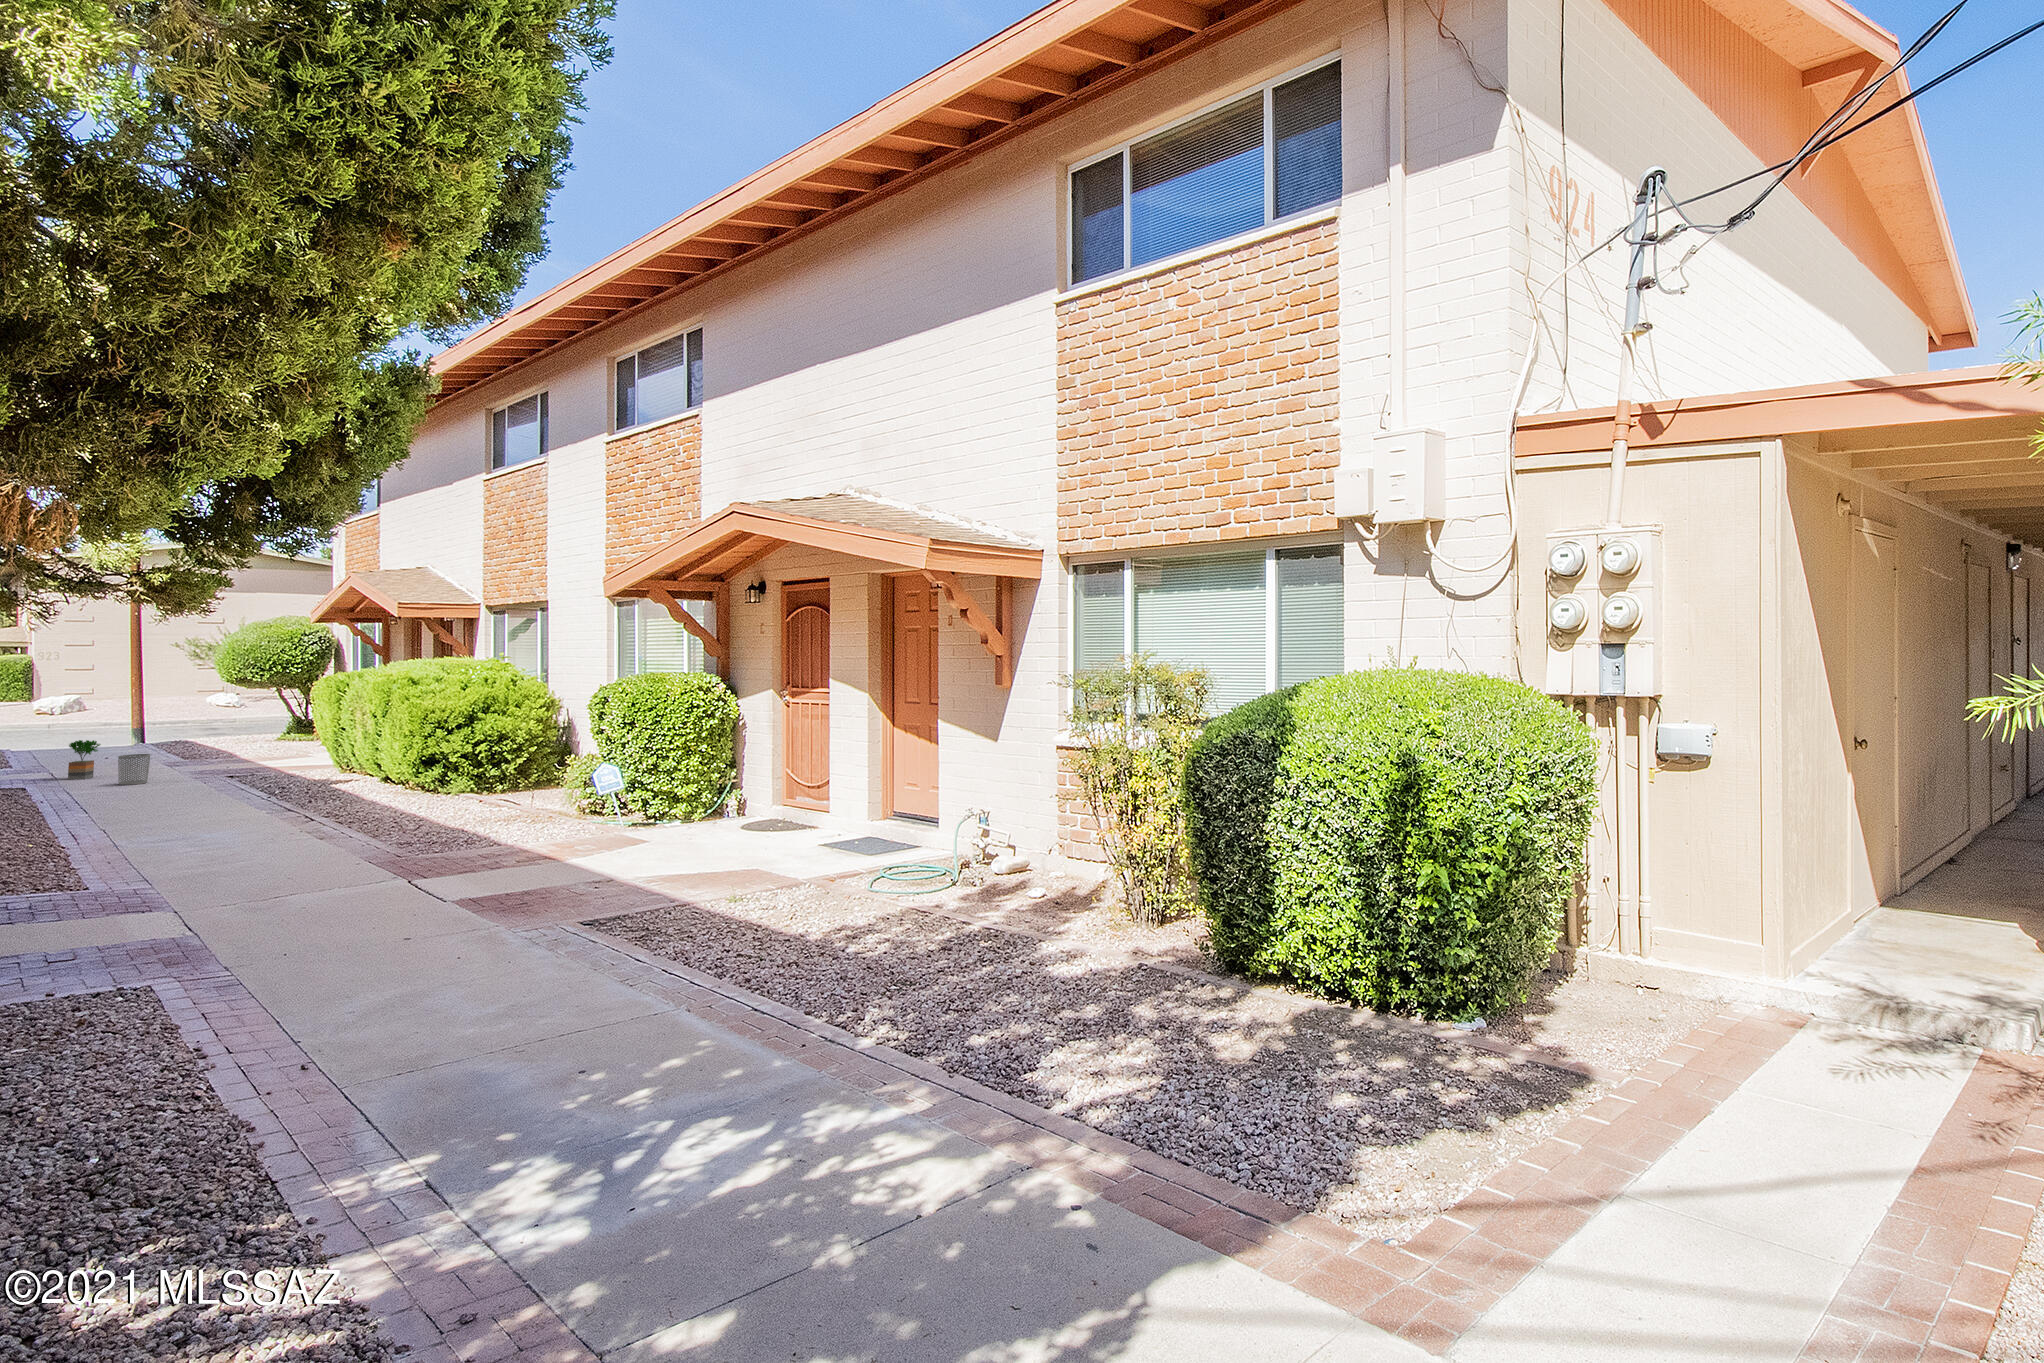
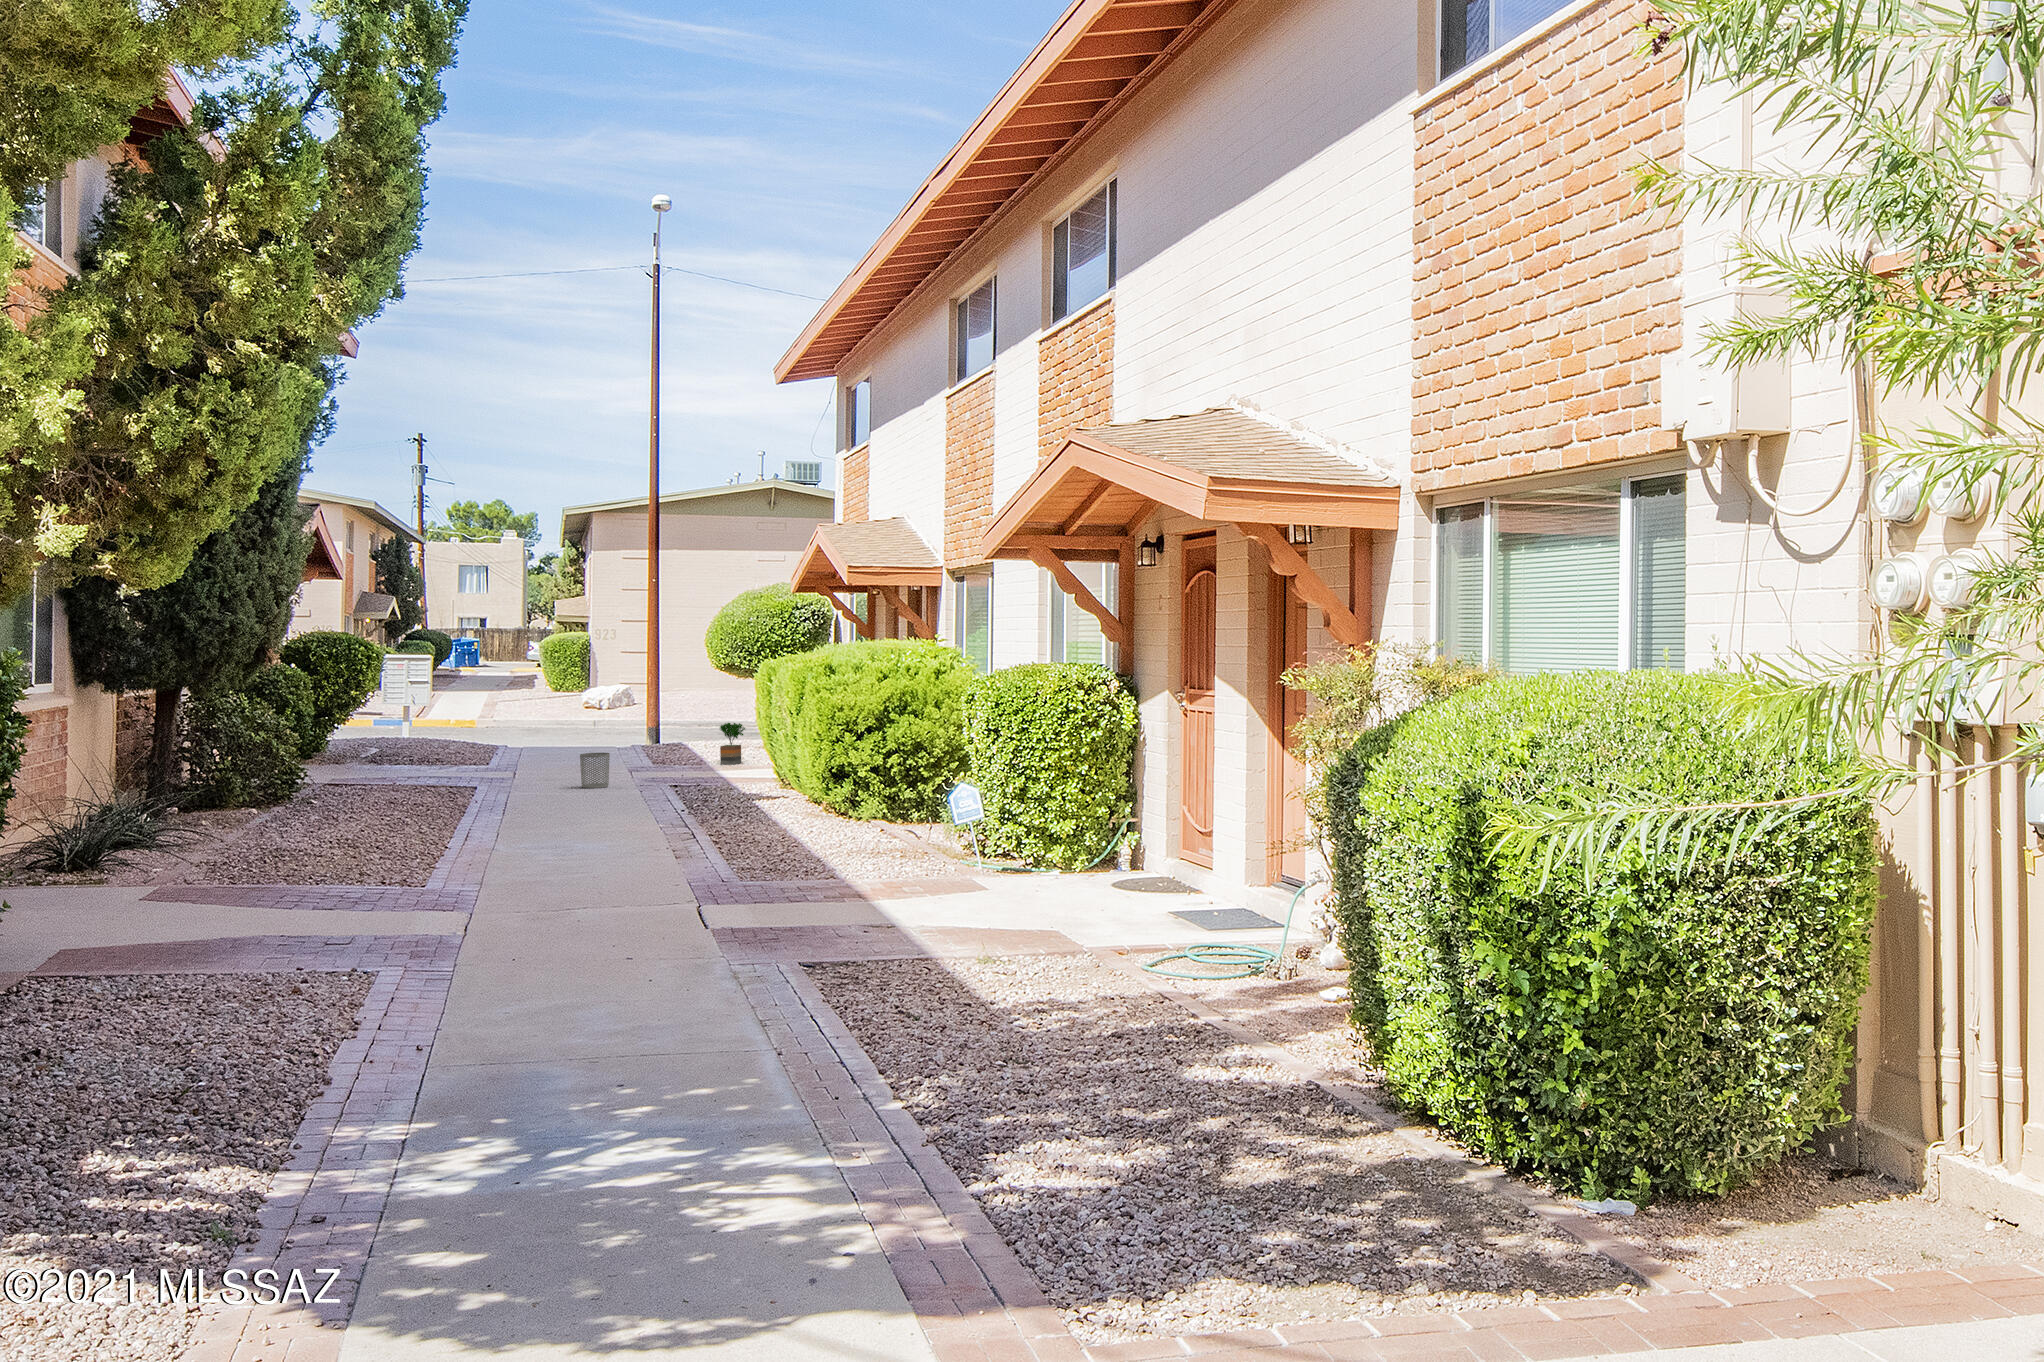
potted tree: present [68,740,100,780] -> present [720,723,745,765]

